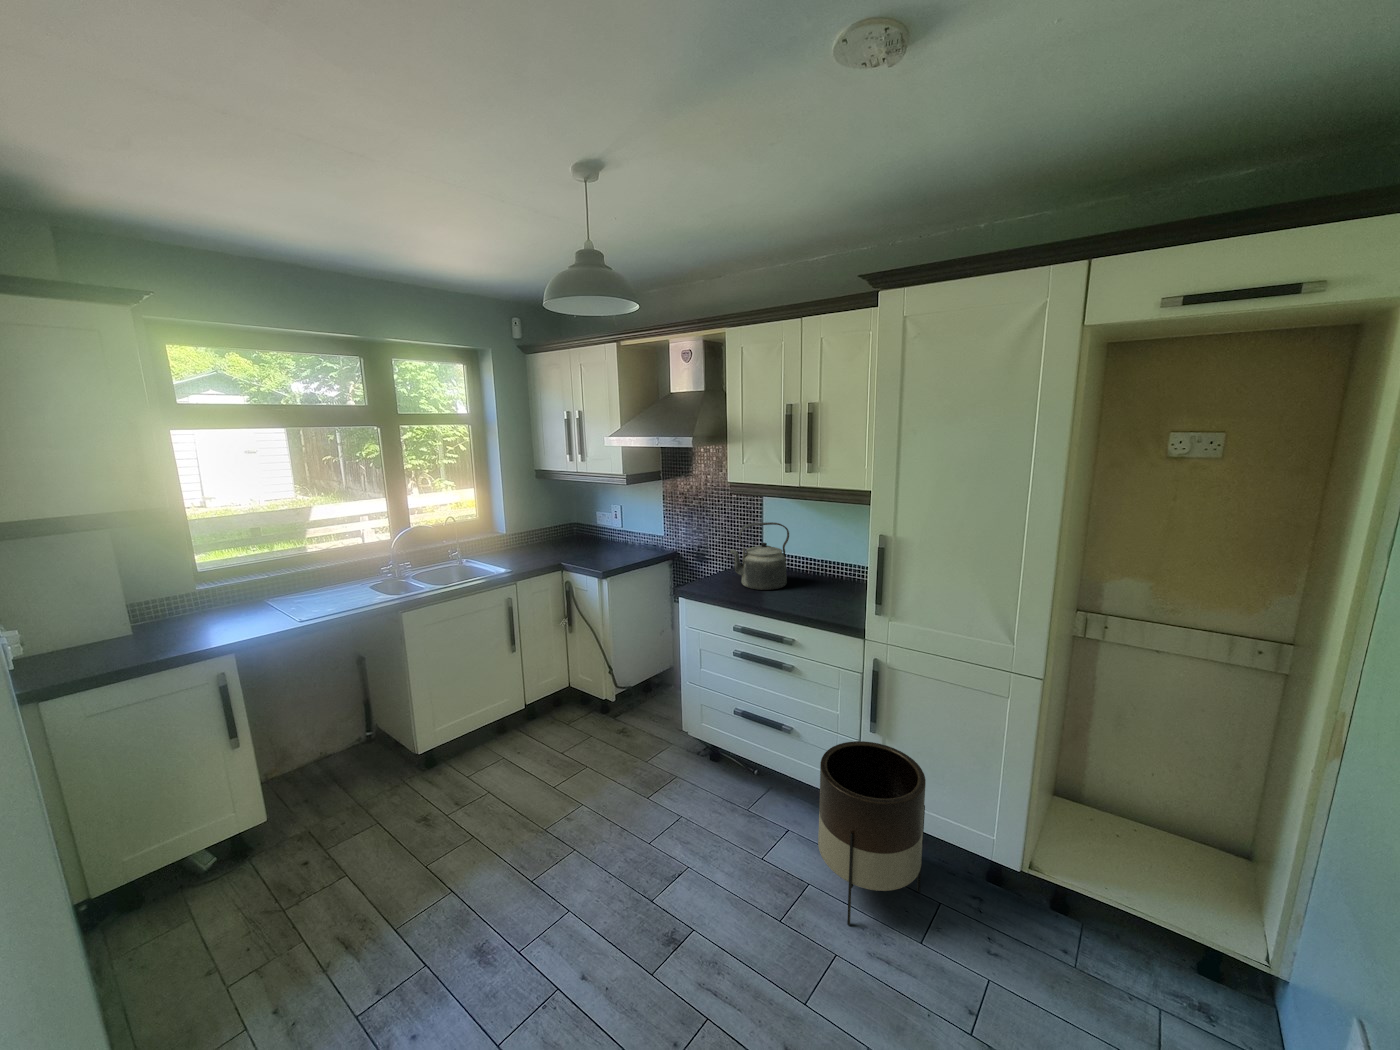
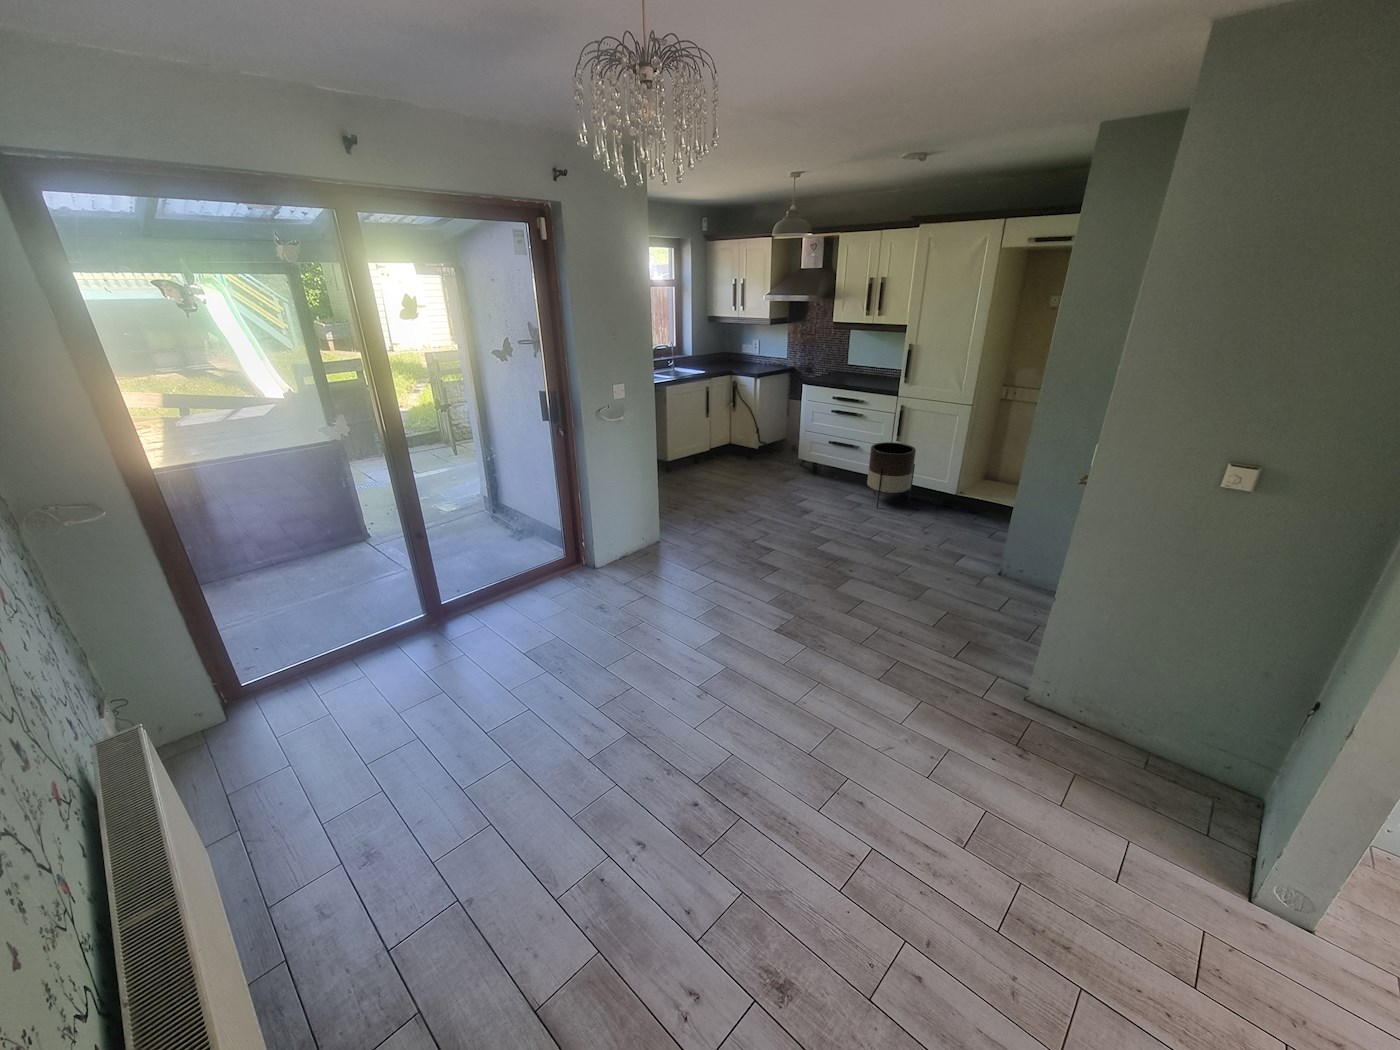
kettle: present [730,522,789,590] -> none [832,345,864,381]

